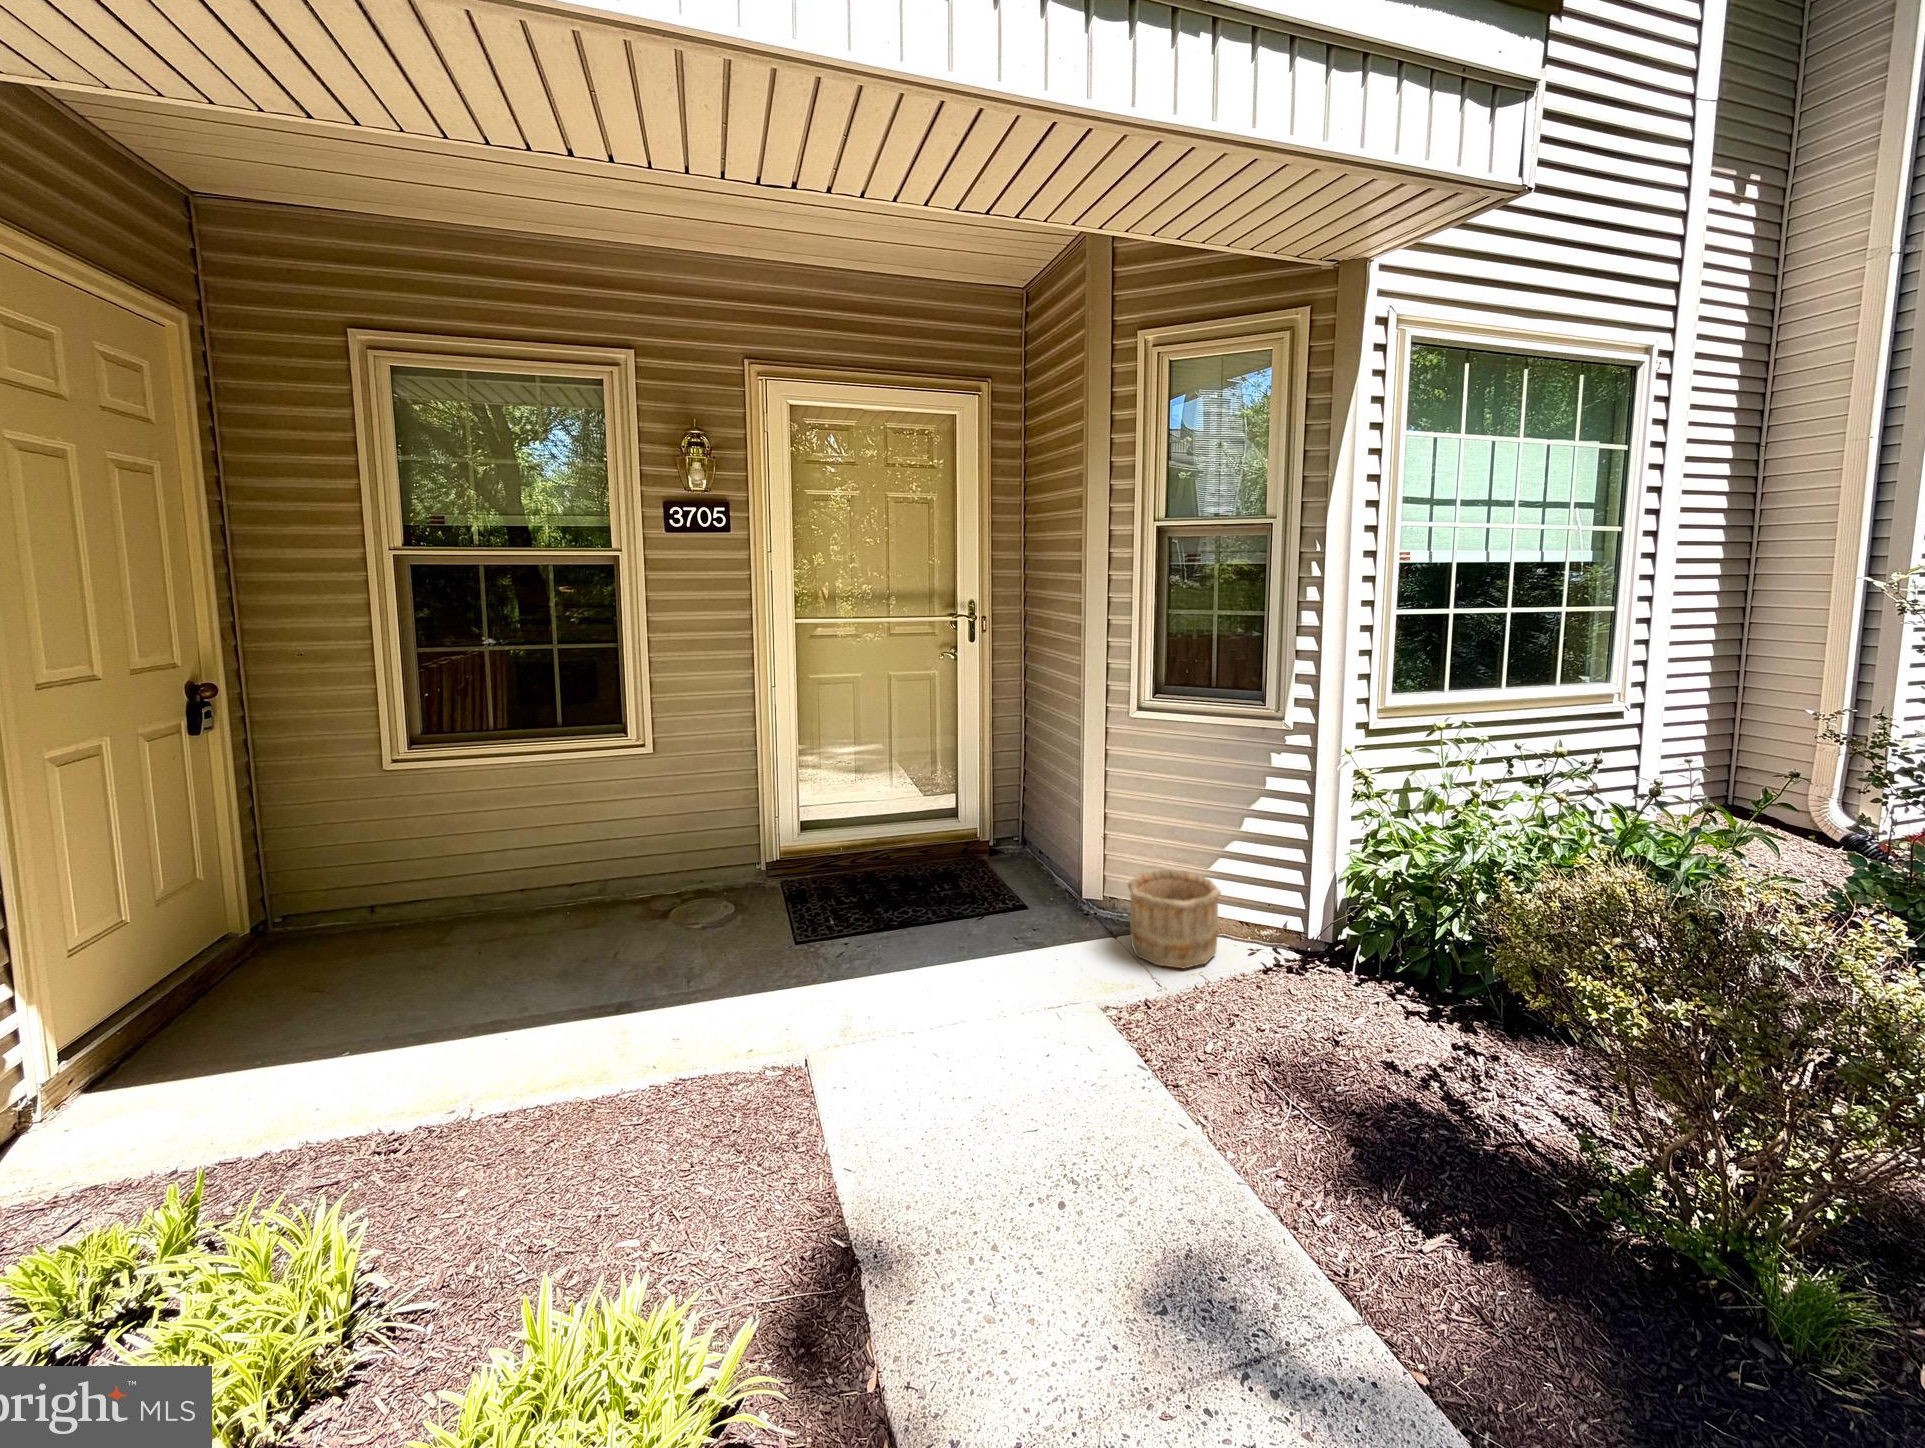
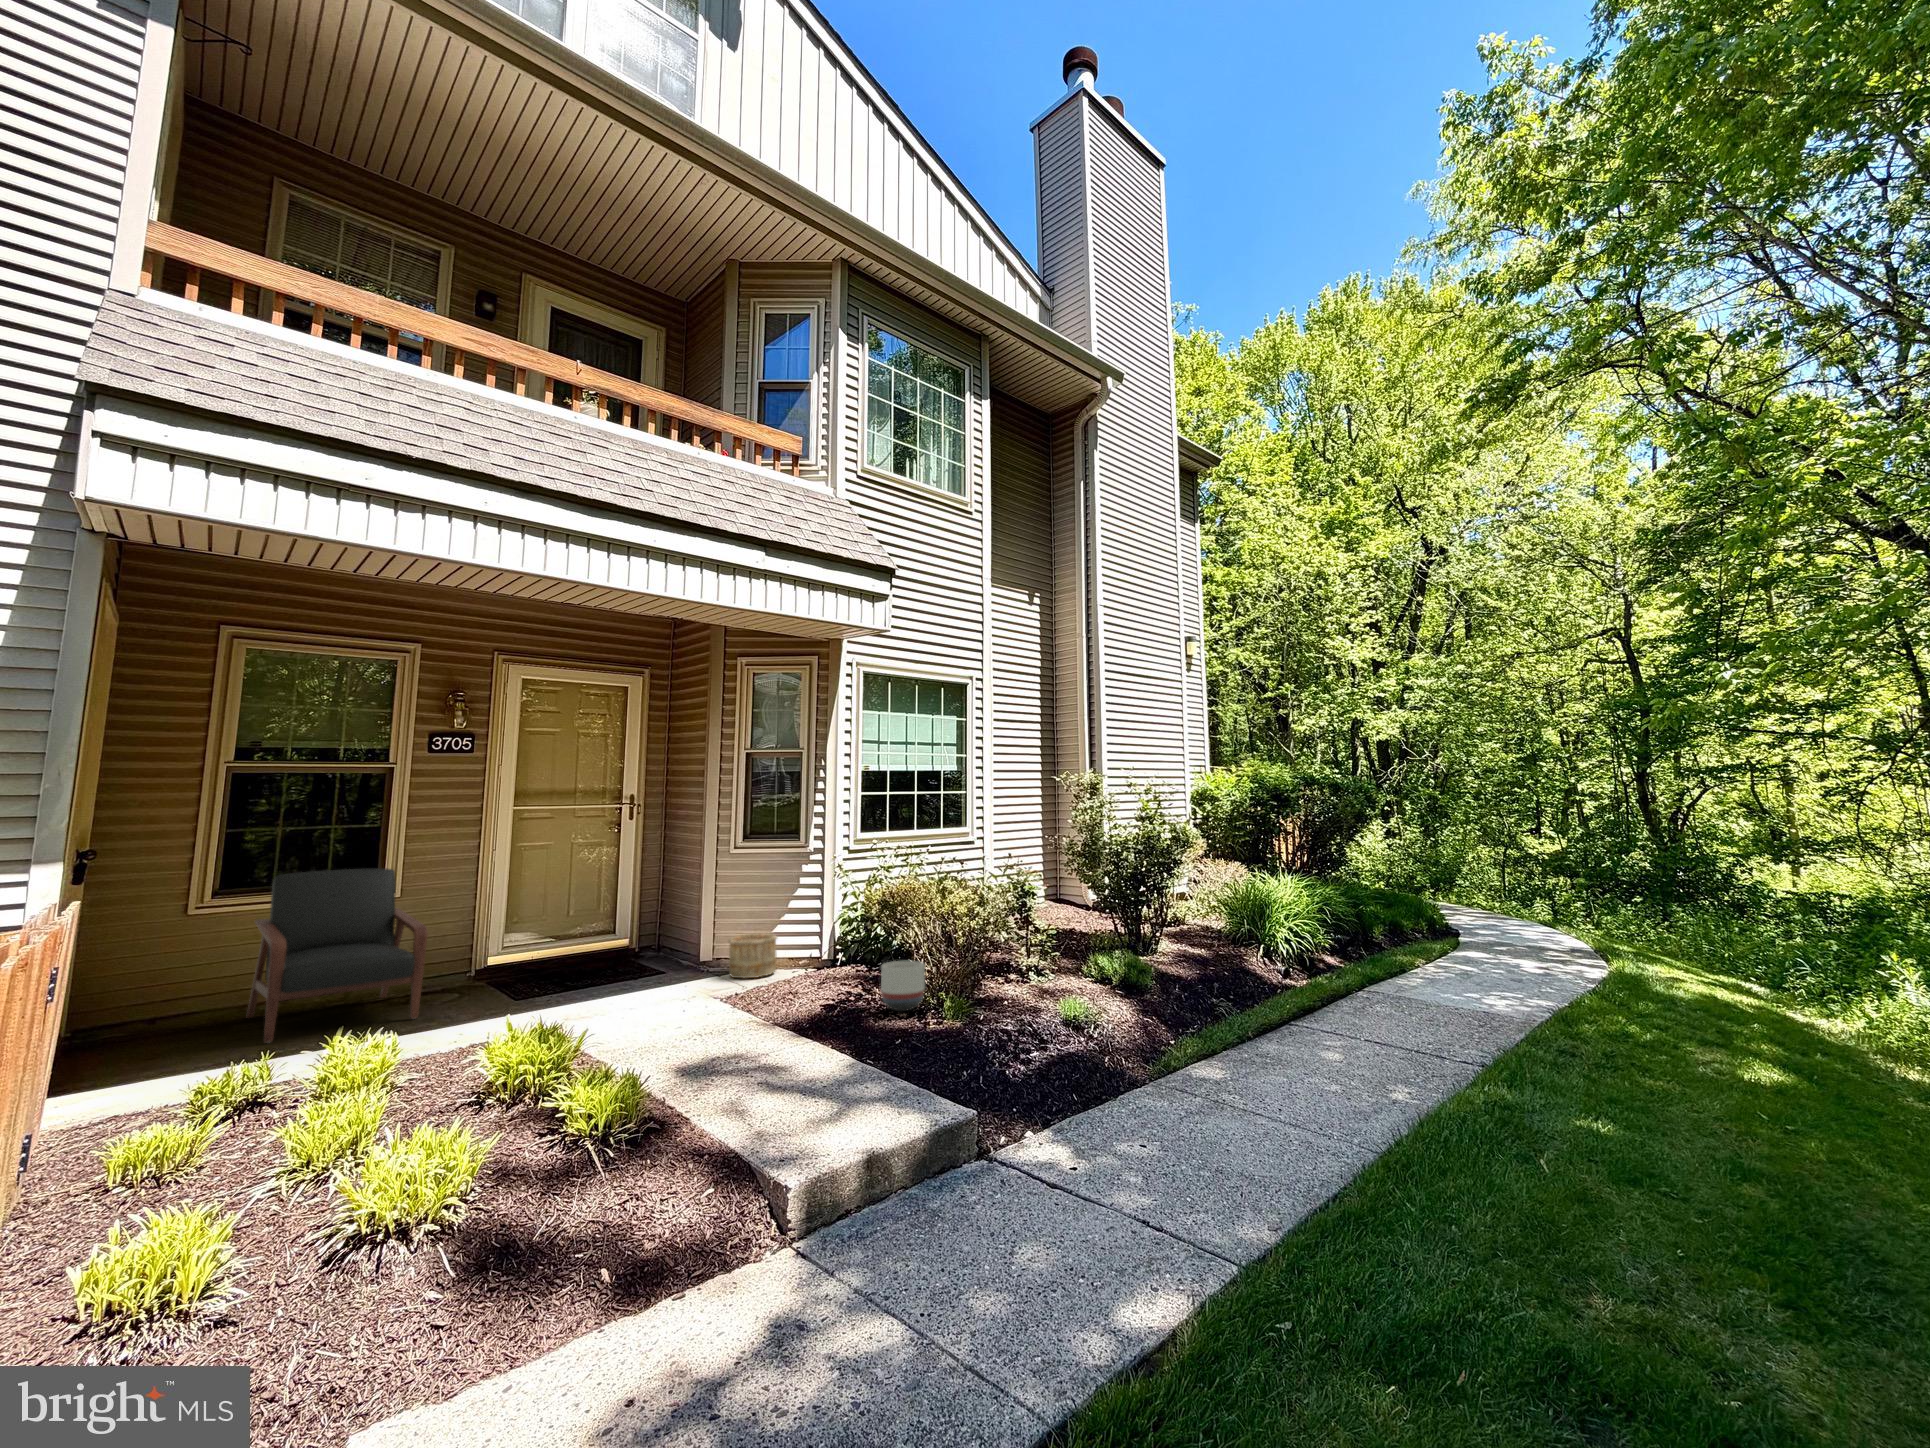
chair: none [397,716,648,1009] -> present [247,869,428,1043]
planter: none [1540,1119,1705,1302] -> present [881,961,925,1011]

